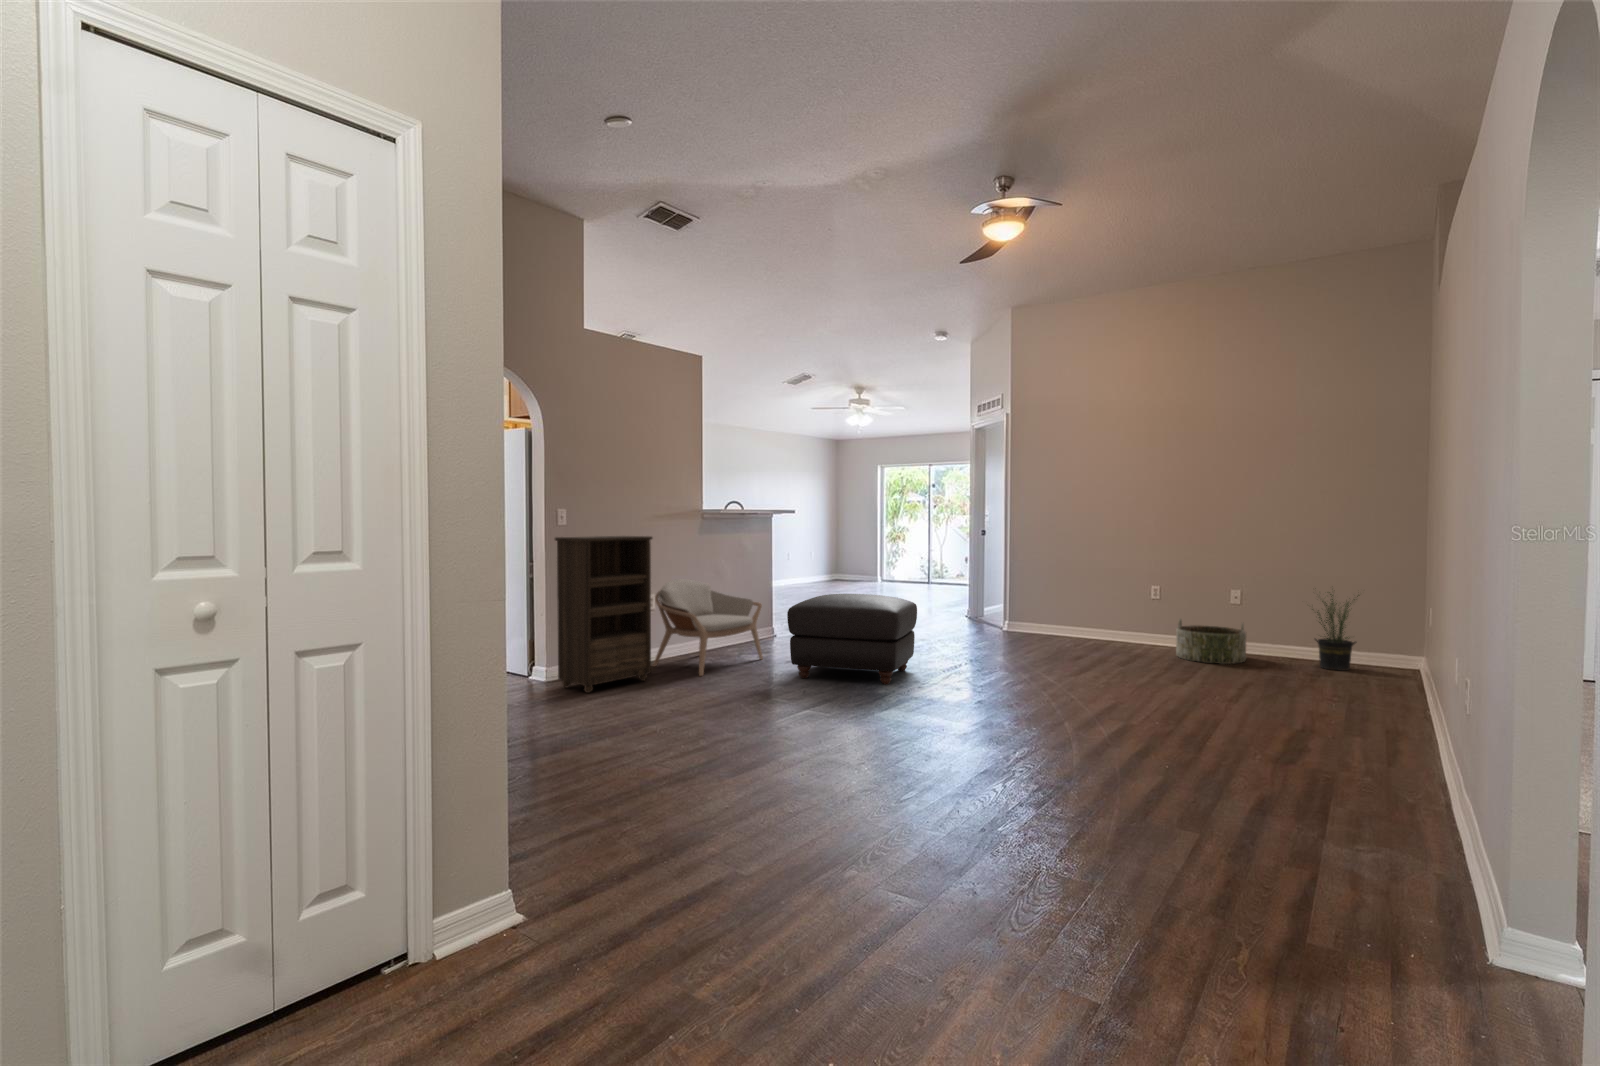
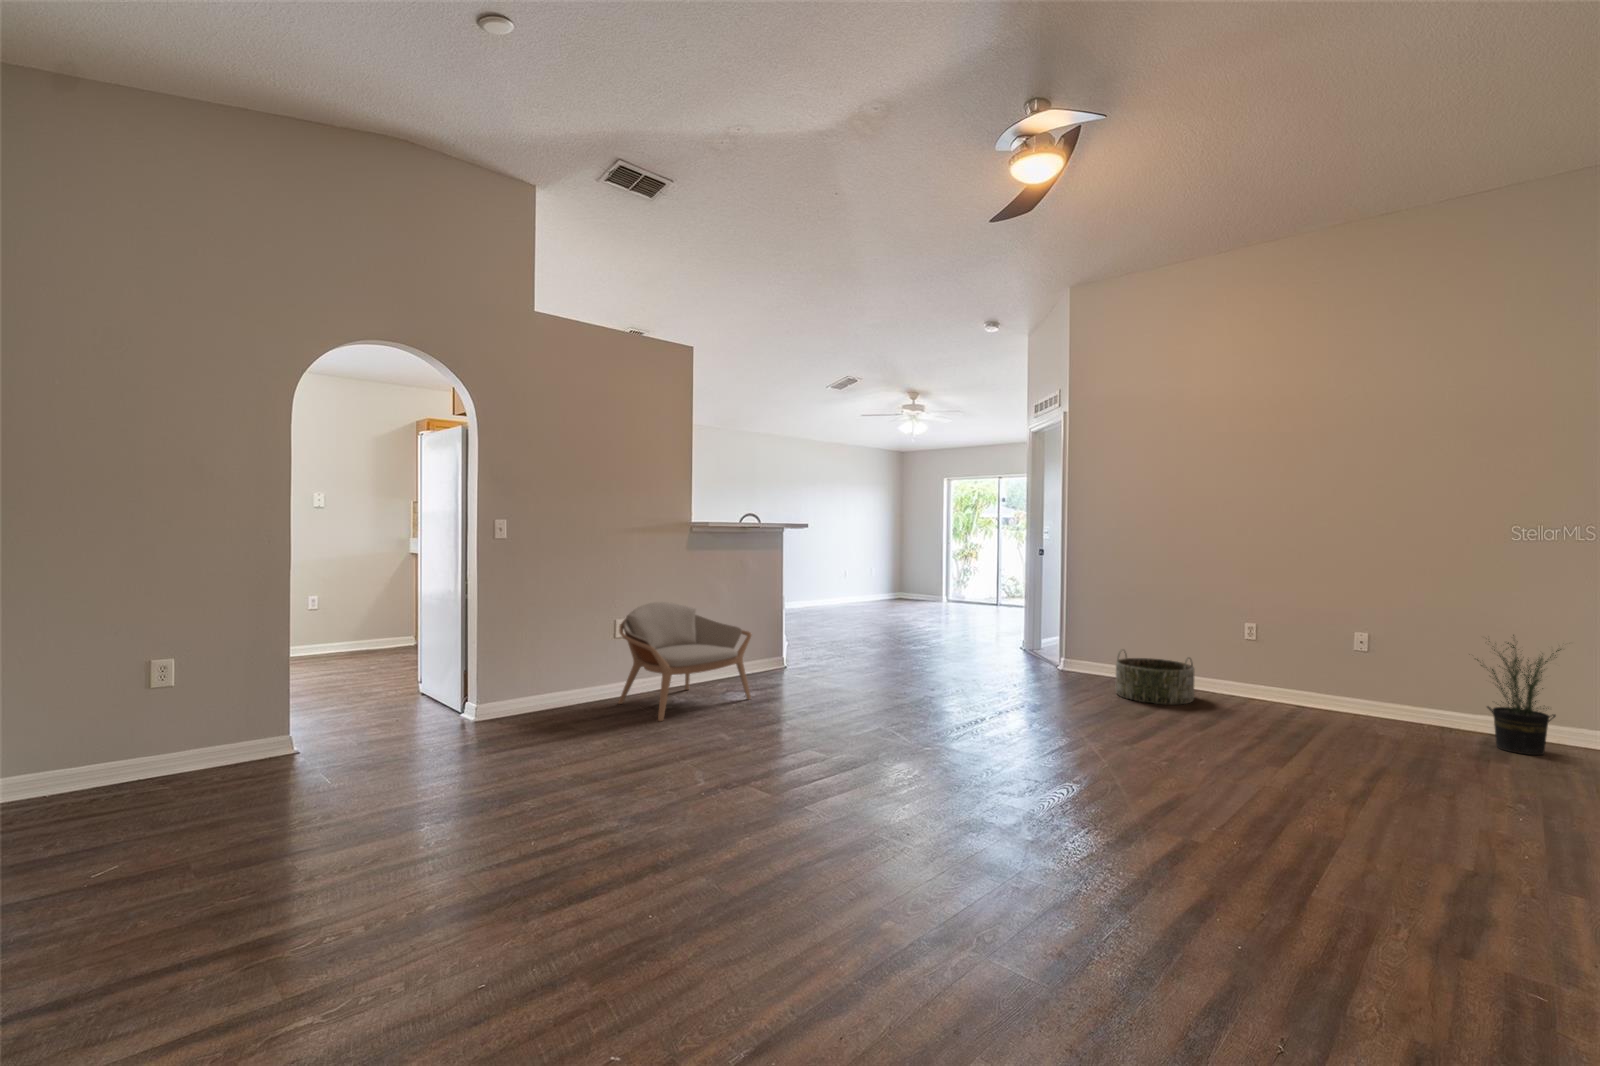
bookshelf: present [555,536,652,693] -> none [481,551,602,741]
ottoman: present [787,594,917,685] -> none [759,626,928,747]
basket: present [1176,619,1246,664] -> present [1116,650,1195,704]

